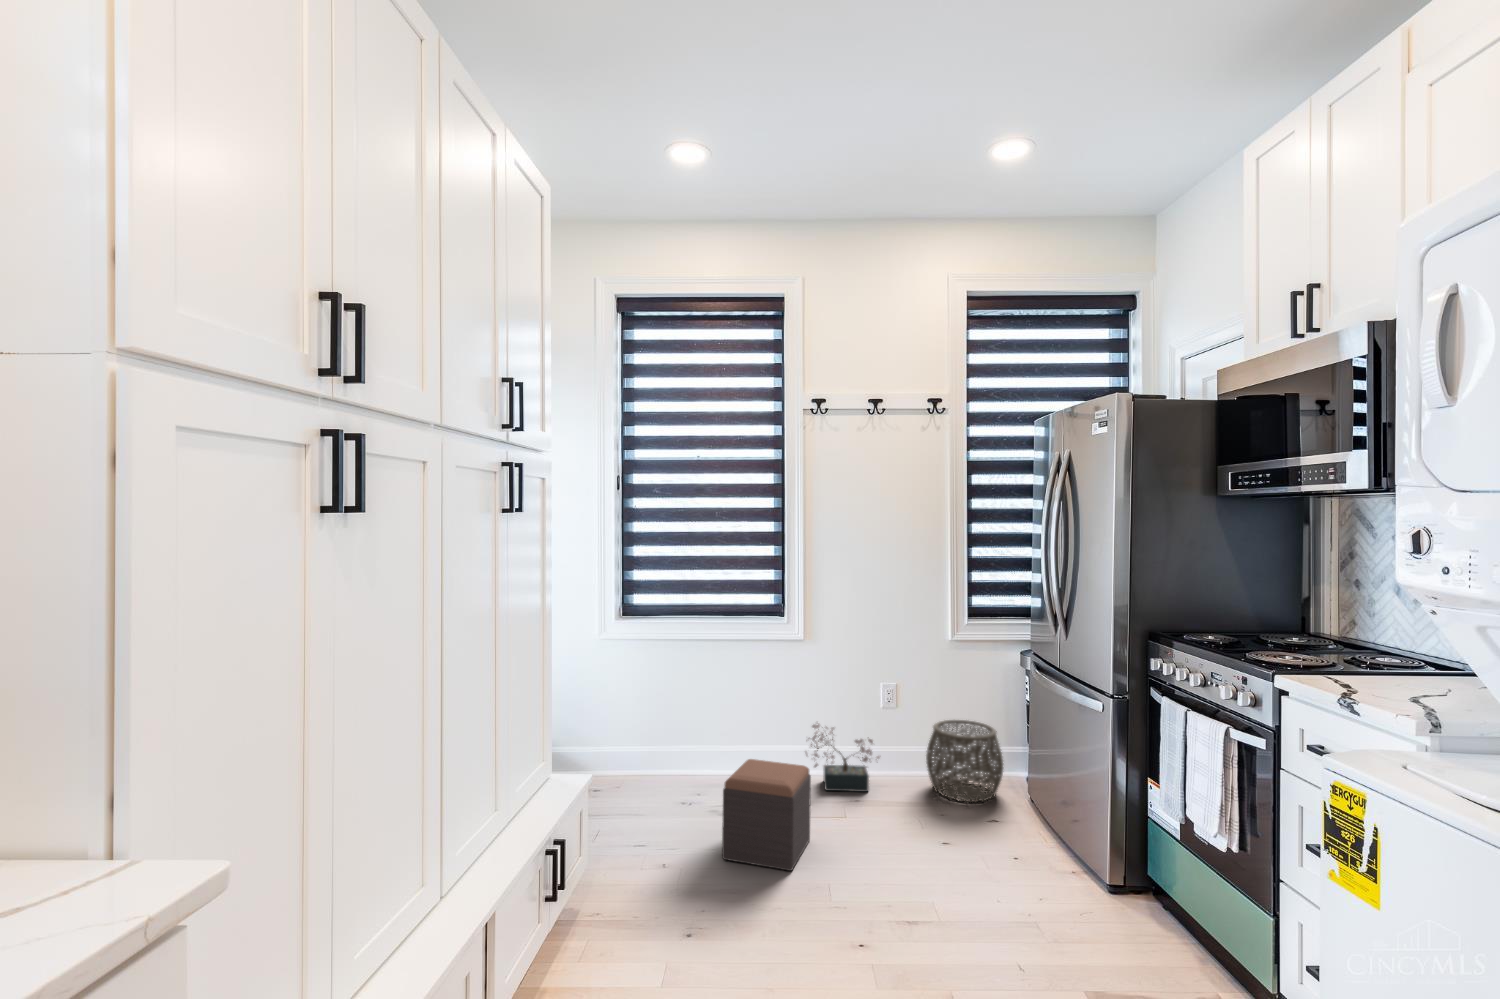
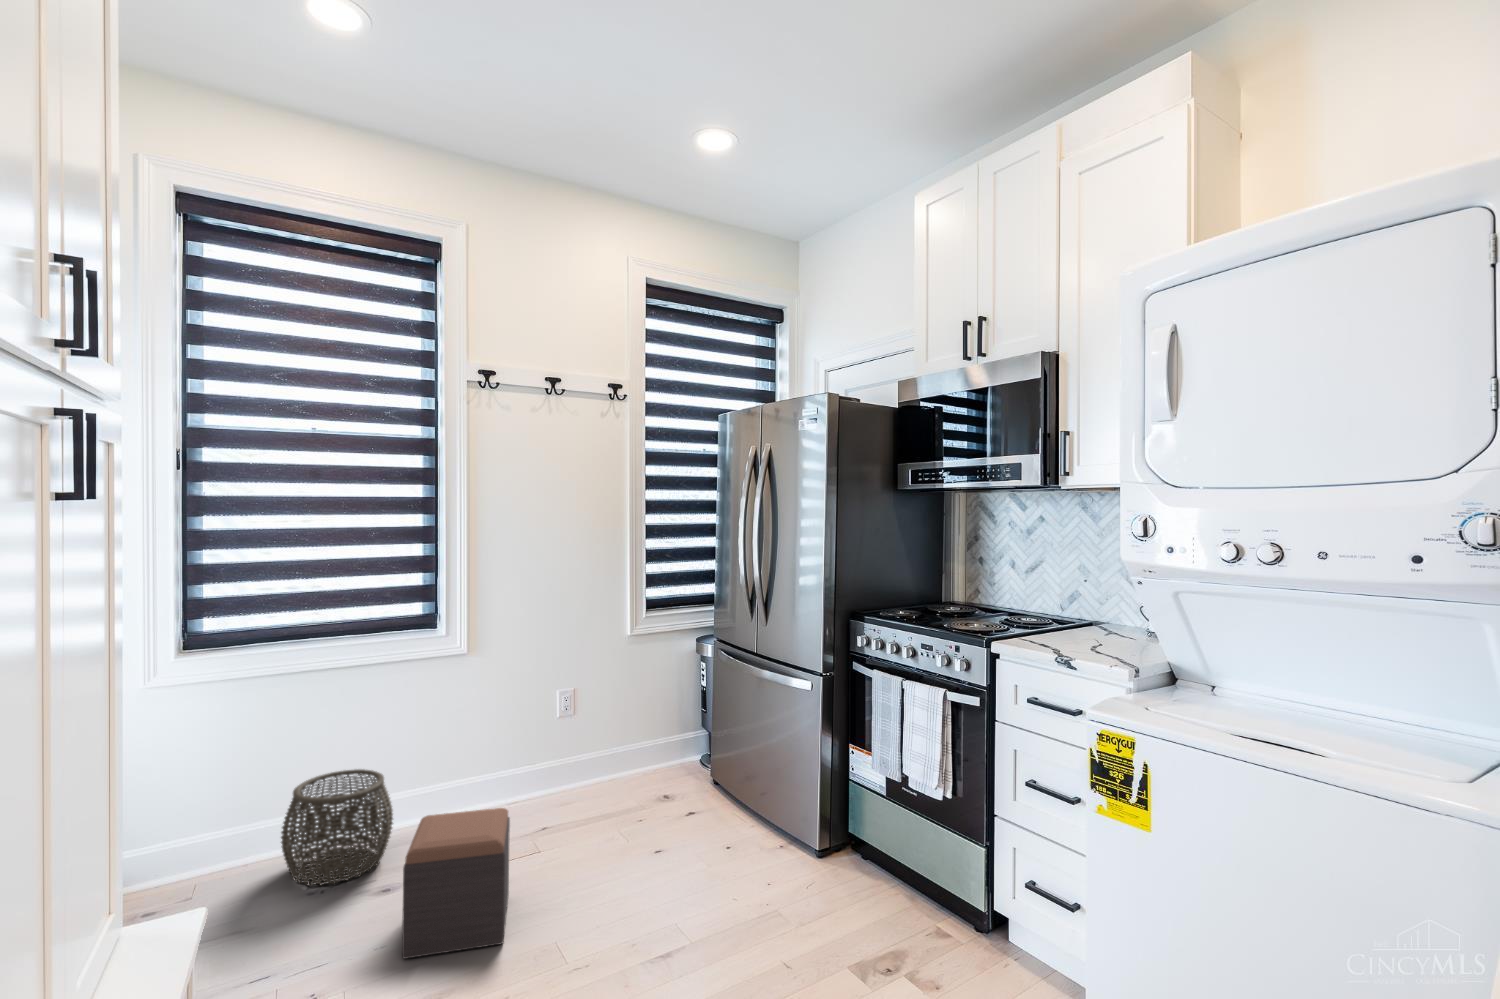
woven basket: present [926,720,1003,802] -> present [281,769,393,886]
decorative plant: present [806,724,880,792] -> none [472,748,562,828]

